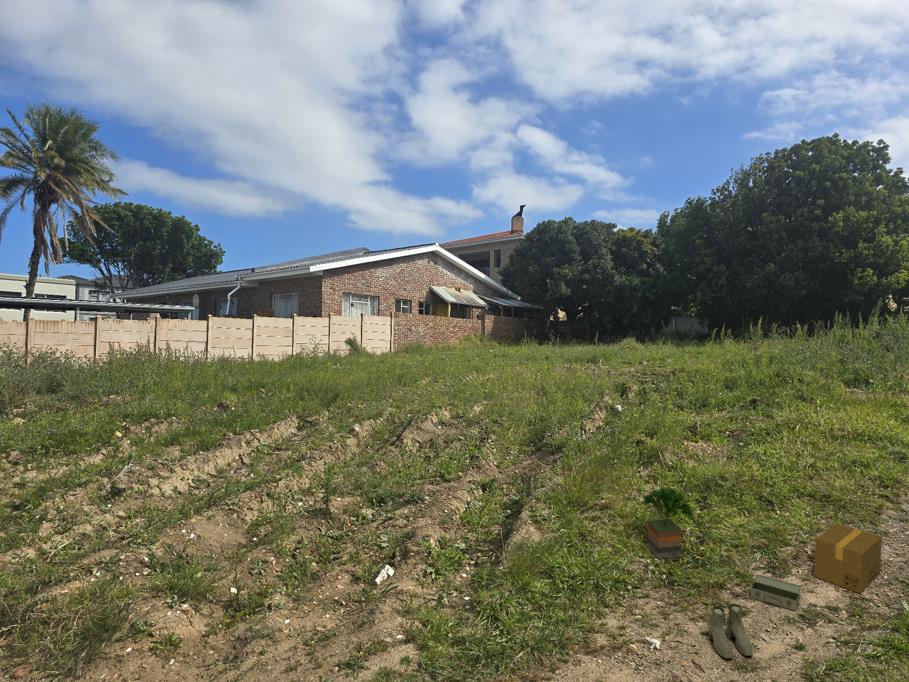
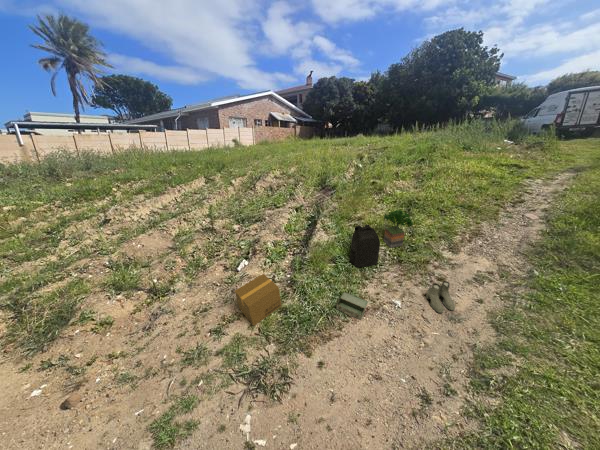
backpack: none [581,508,632,587] -> present [350,225,380,267]
cardboard box: present [814,523,882,593] -> present [235,274,281,326]
toolbox: present [751,575,801,611] -> present [336,292,368,320]

